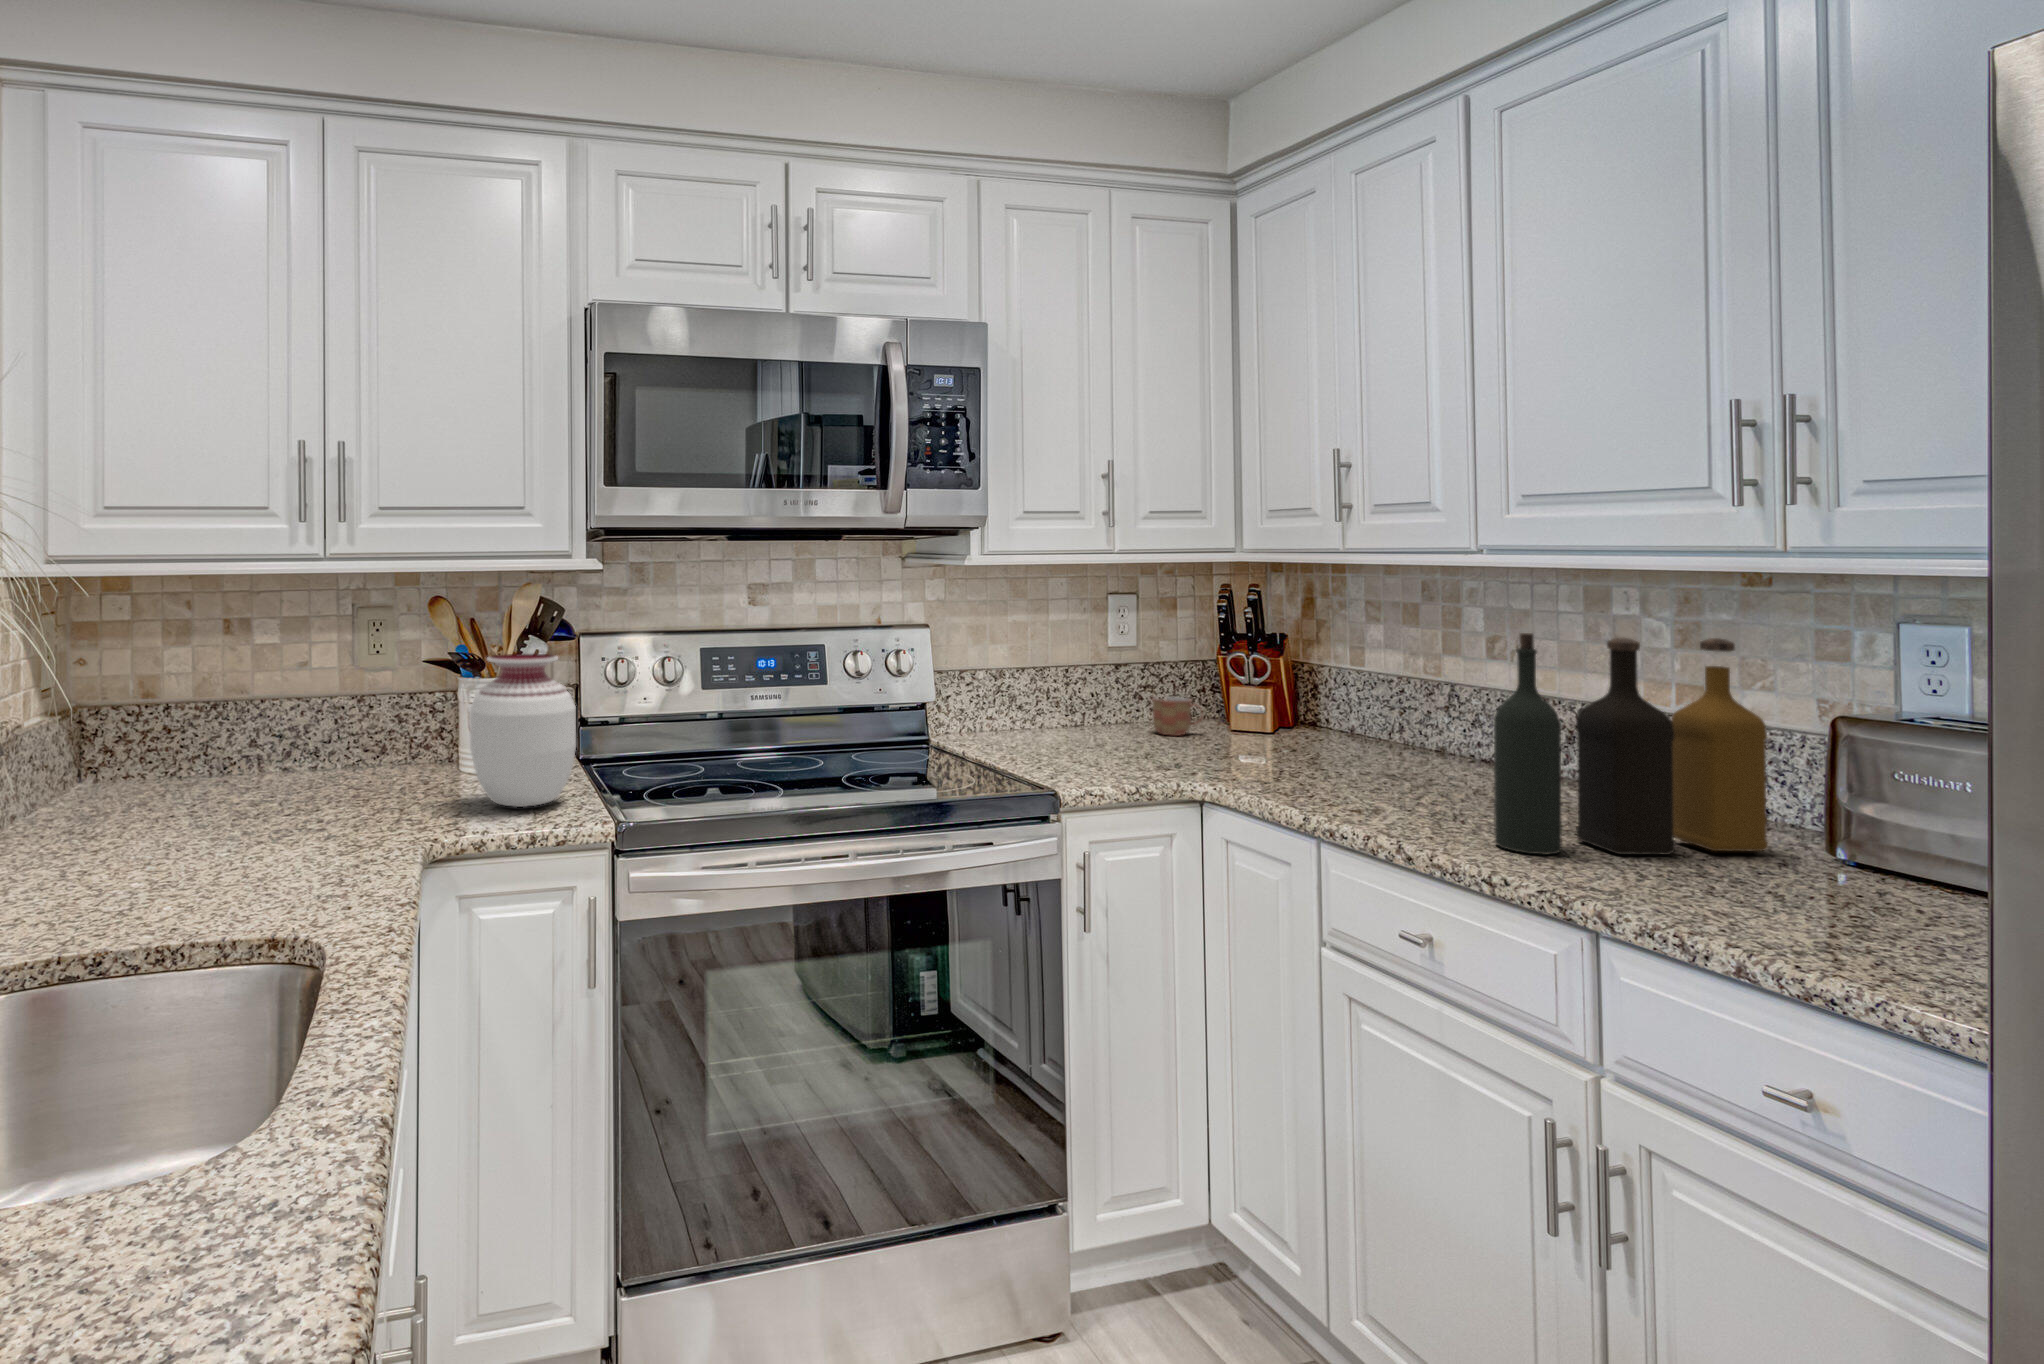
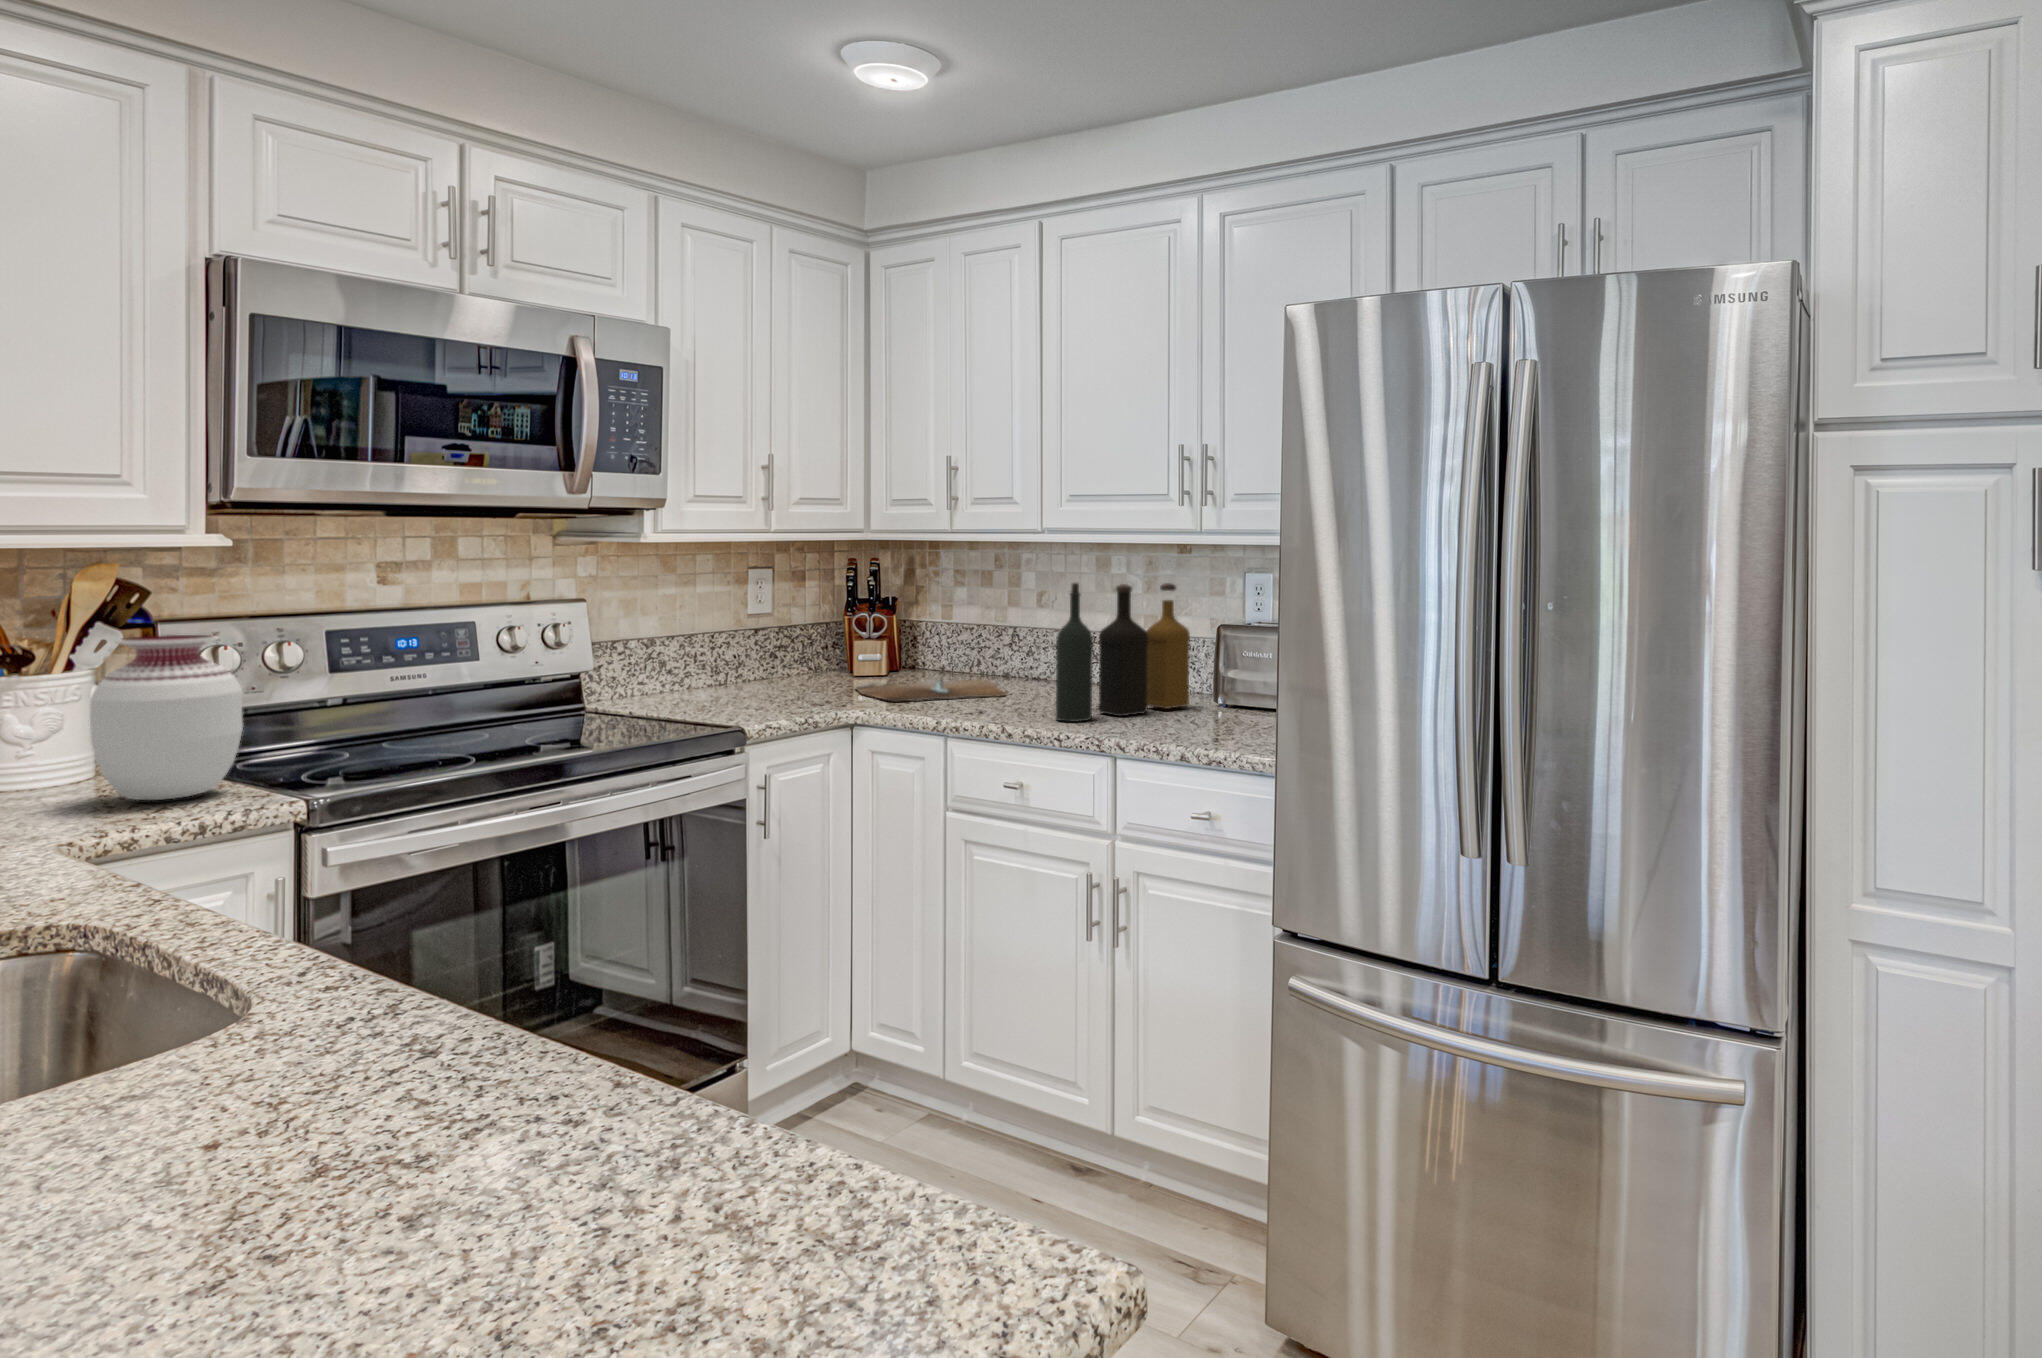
mug: present [1152,697,1202,736] -> none [785,653,829,685]
cutting board: none [1228,742,1432,784] -> present [856,677,1005,702]

